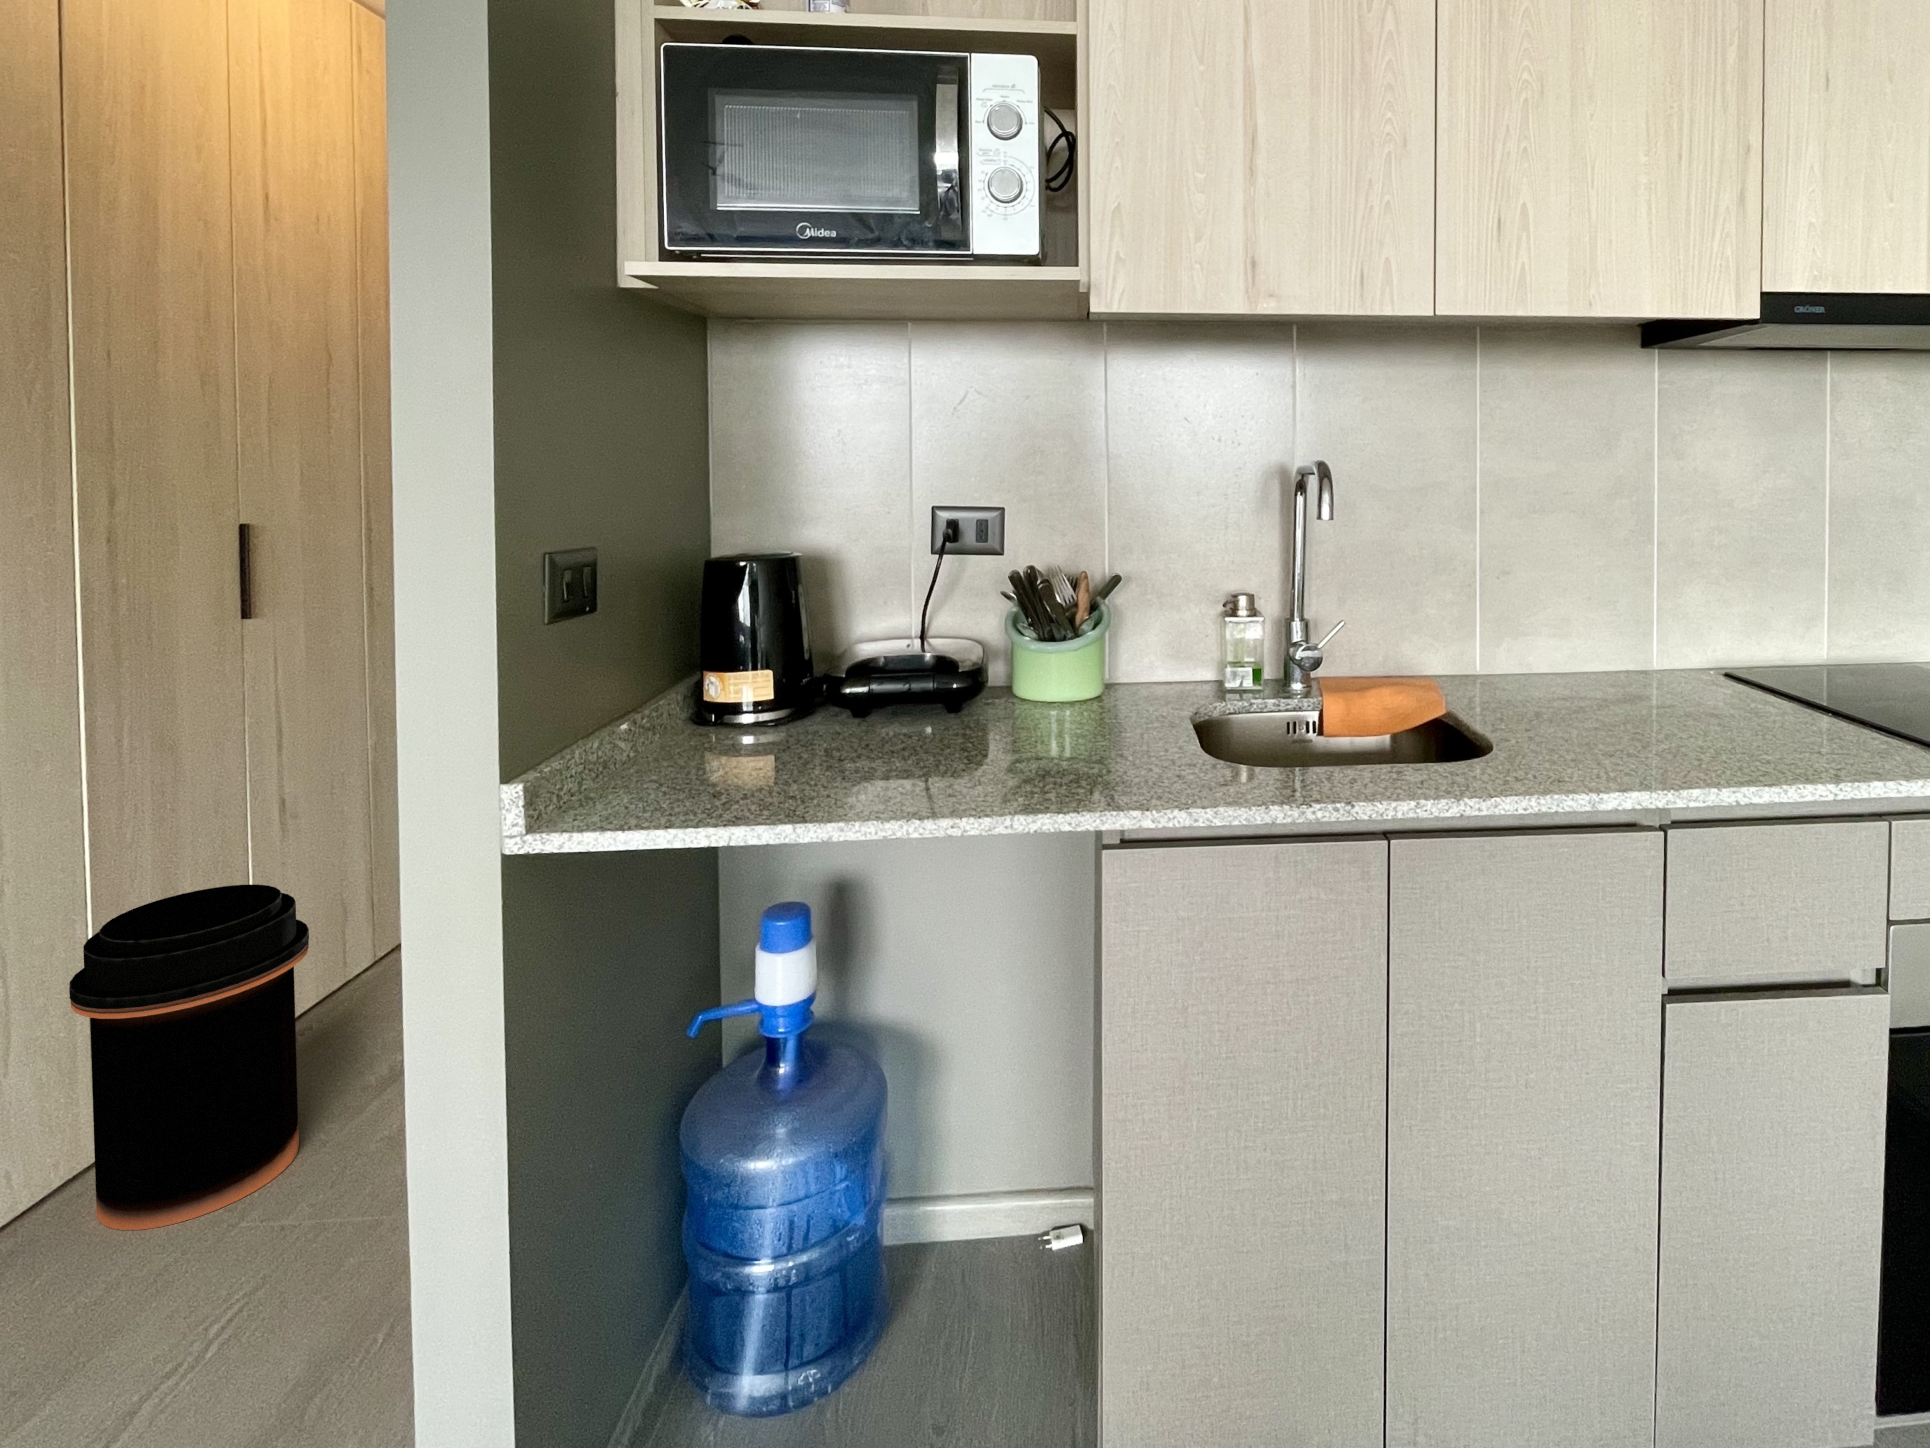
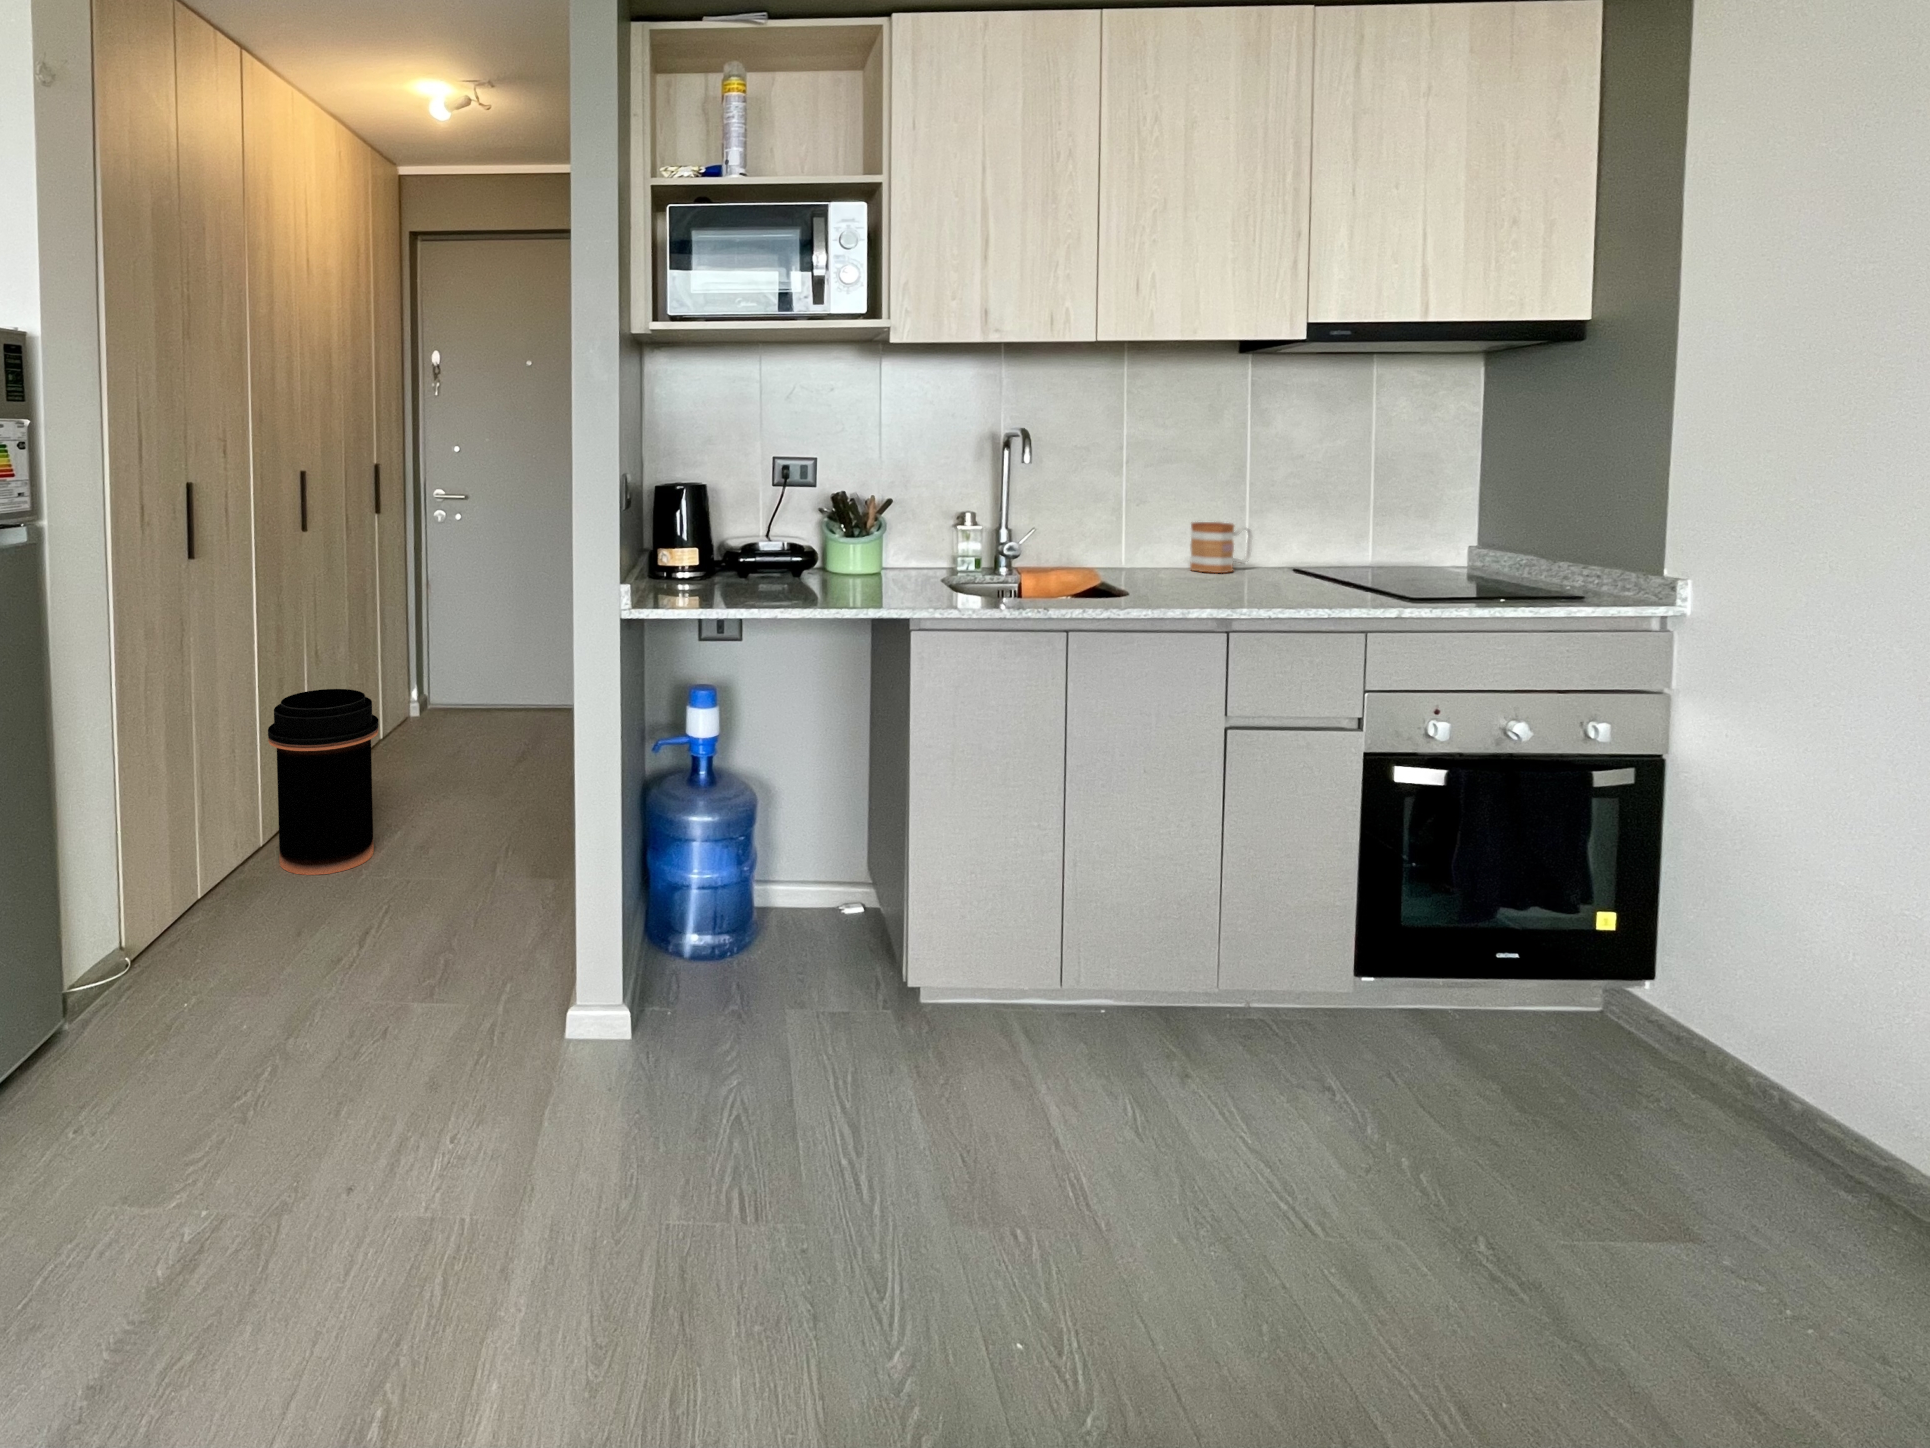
mug: none [1572,605,1664,687] -> present [1190,522,1253,573]

